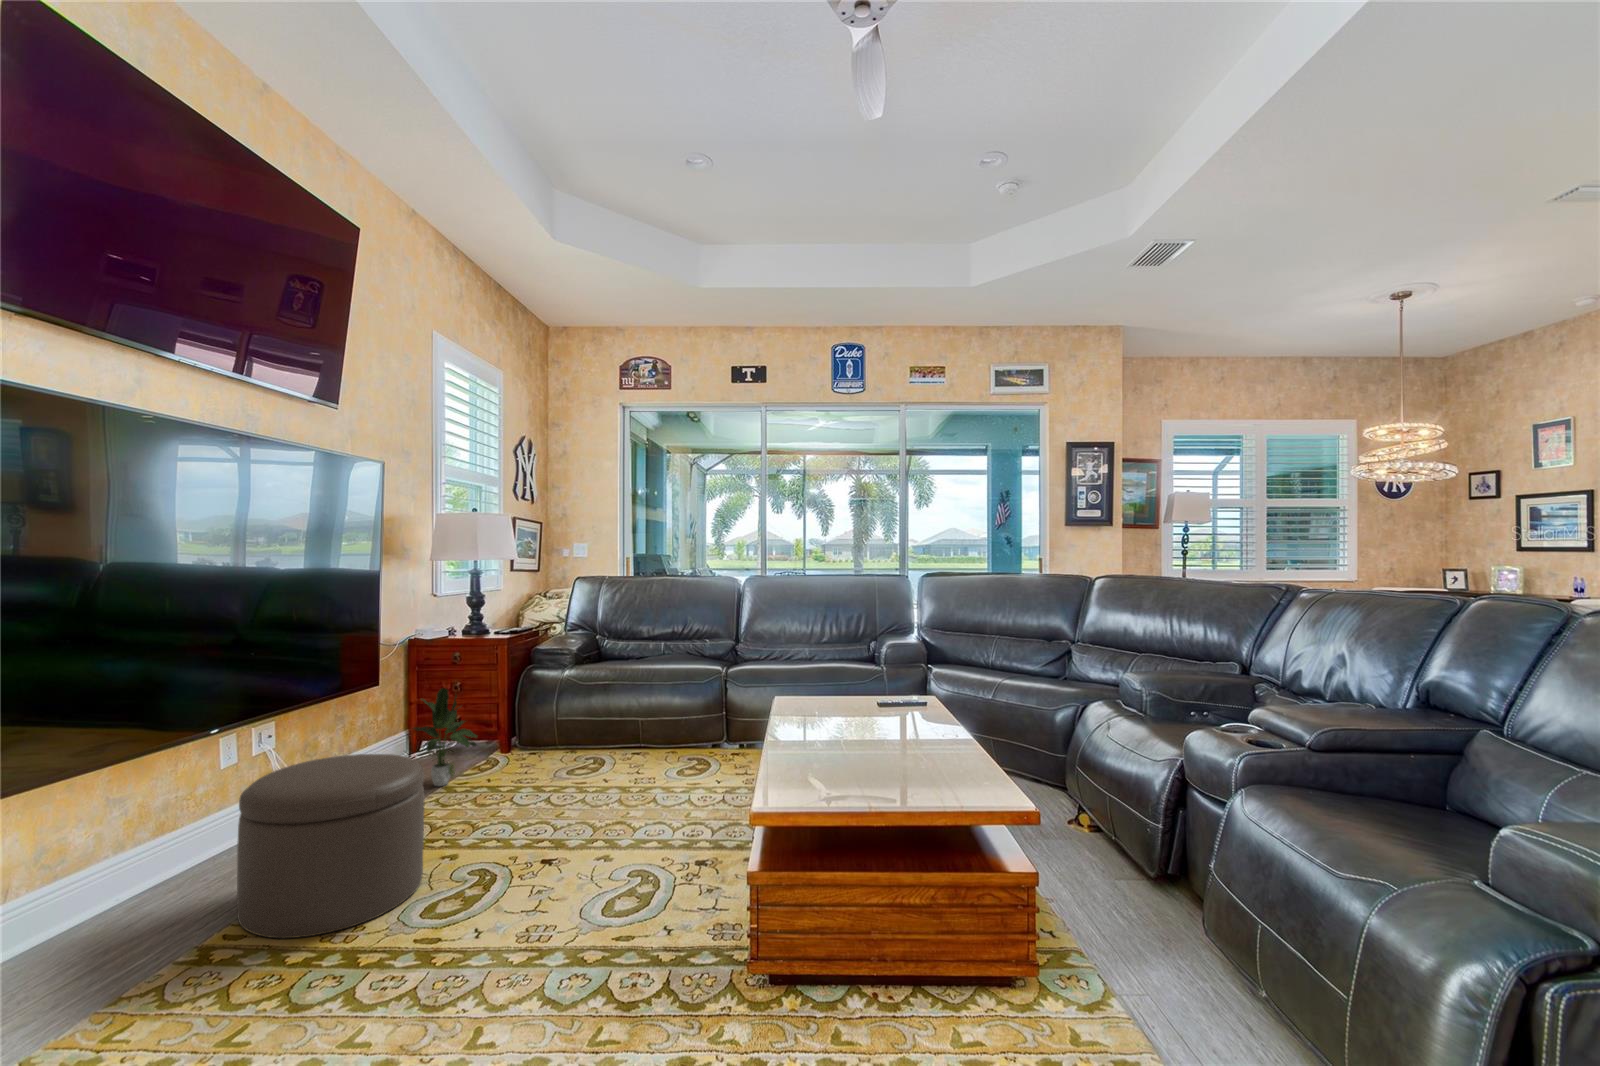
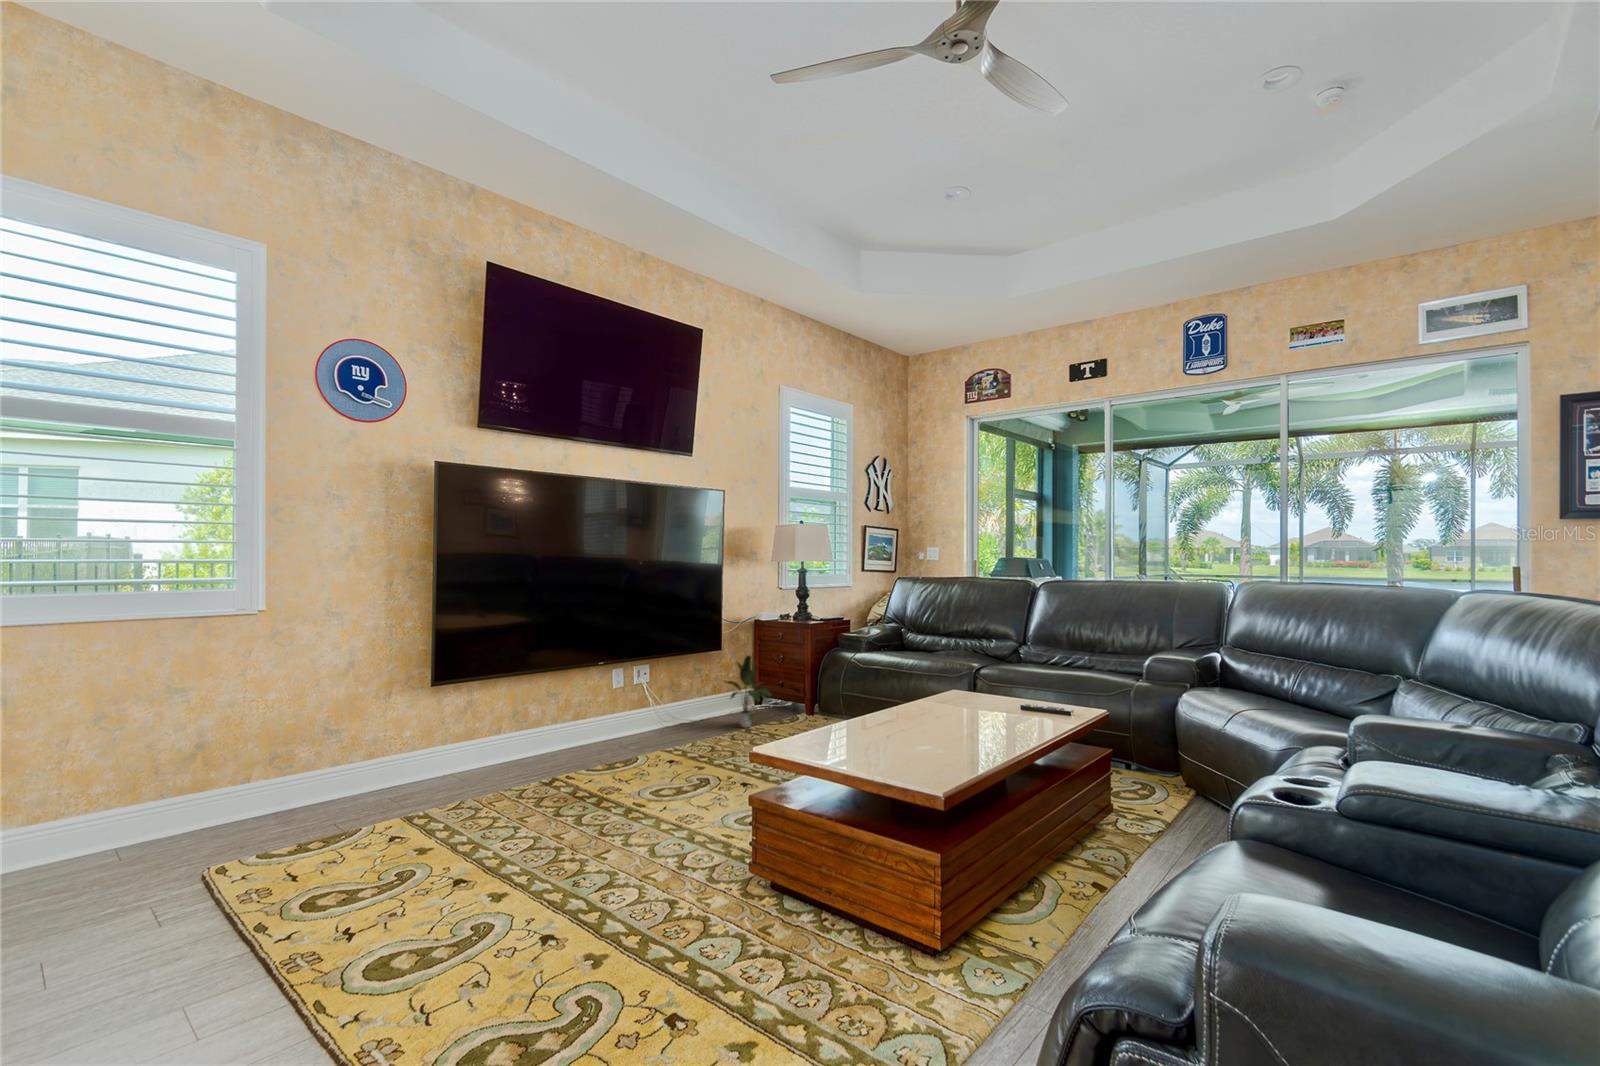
ottoman: present [237,754,424,938] -> none [576,686,678,788]

